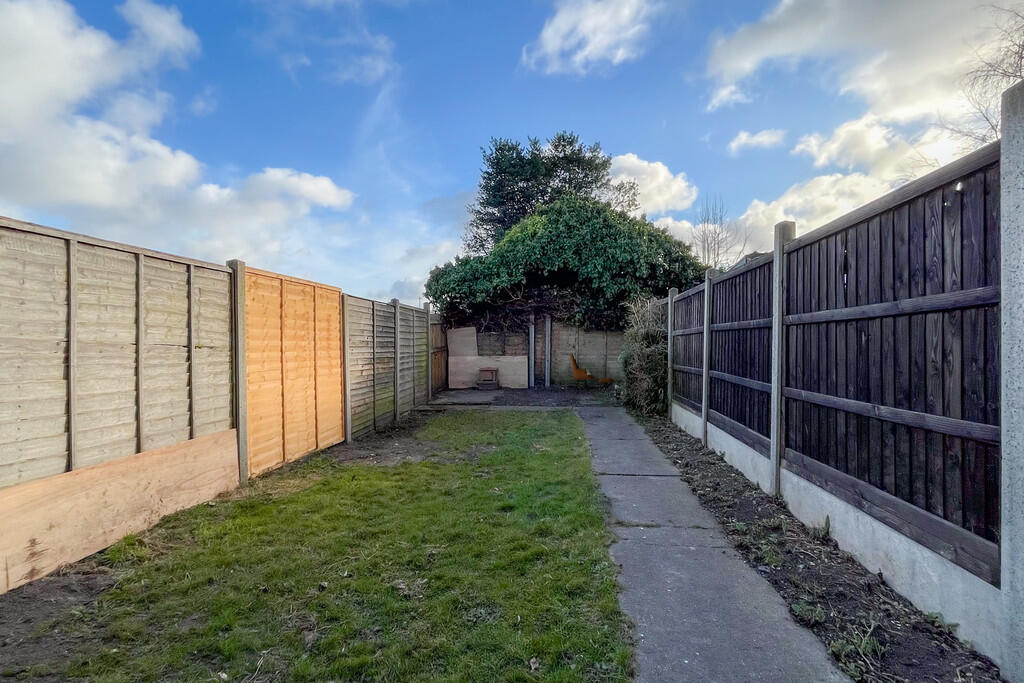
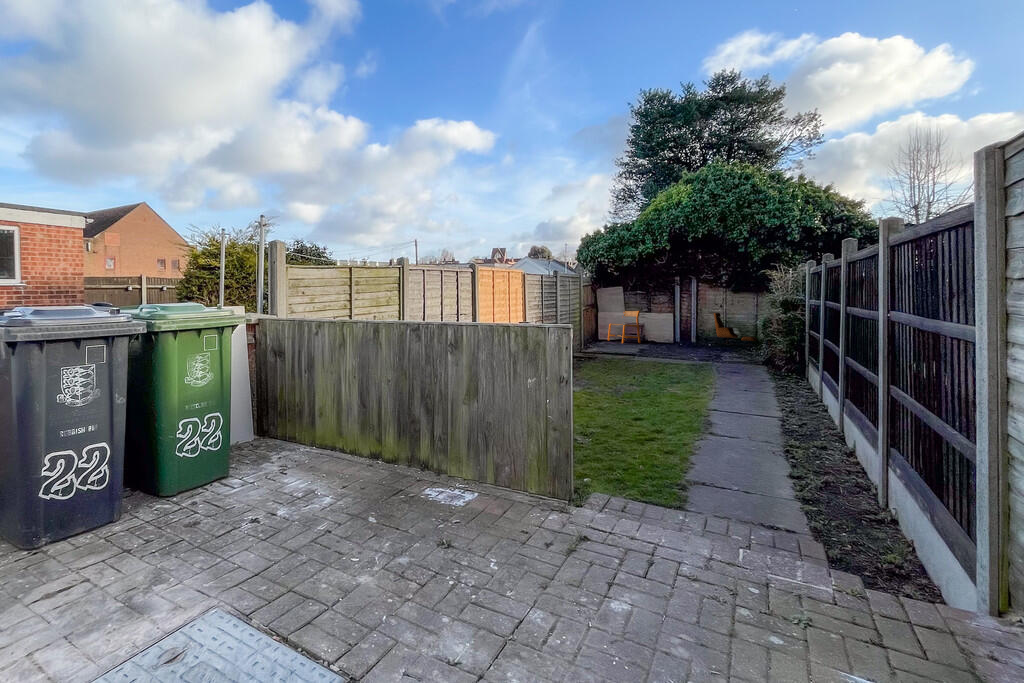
bench: none [459,352,496,389] -> present [608,311,640,343]

